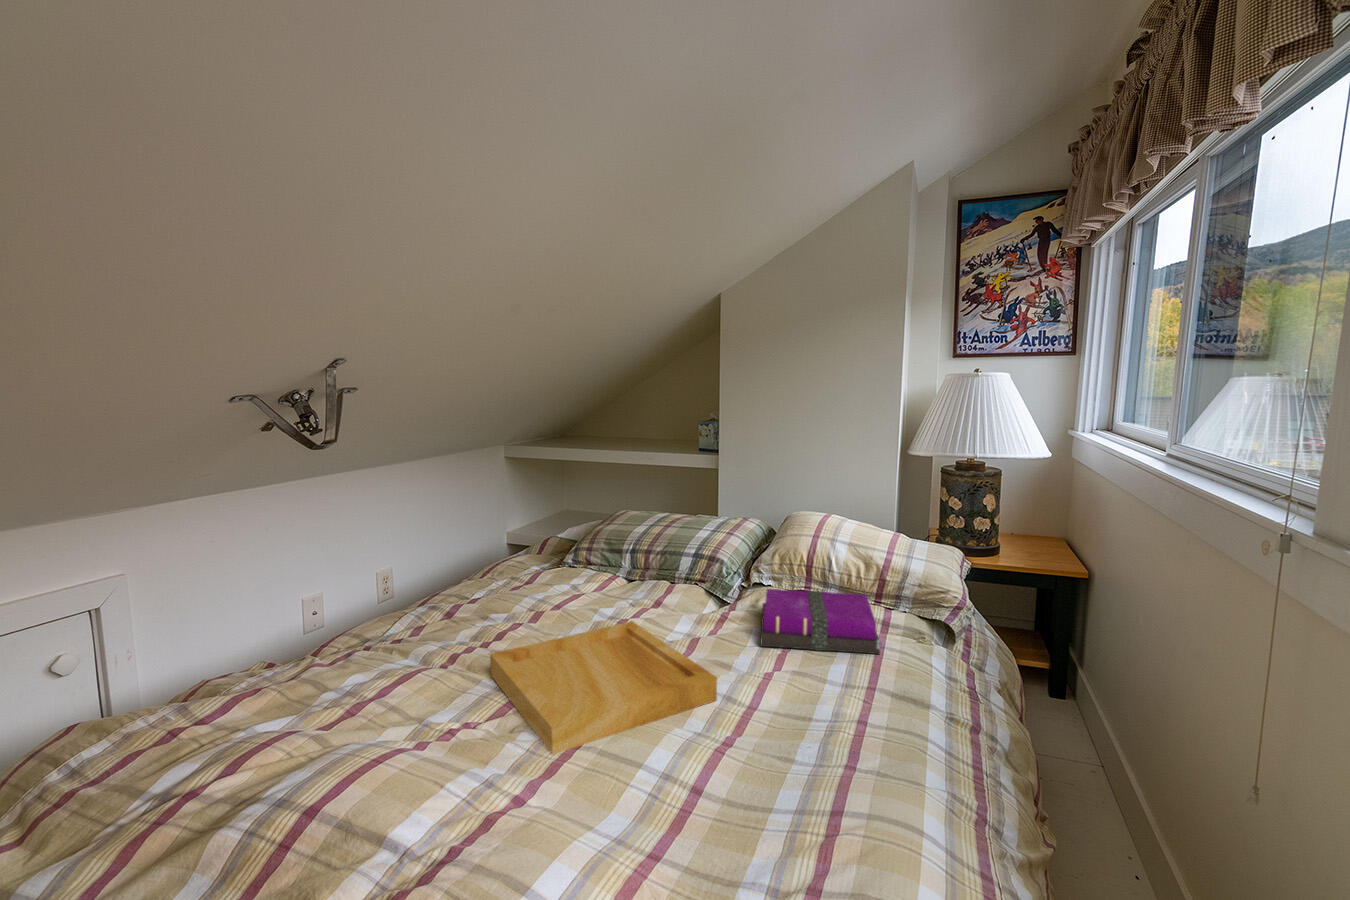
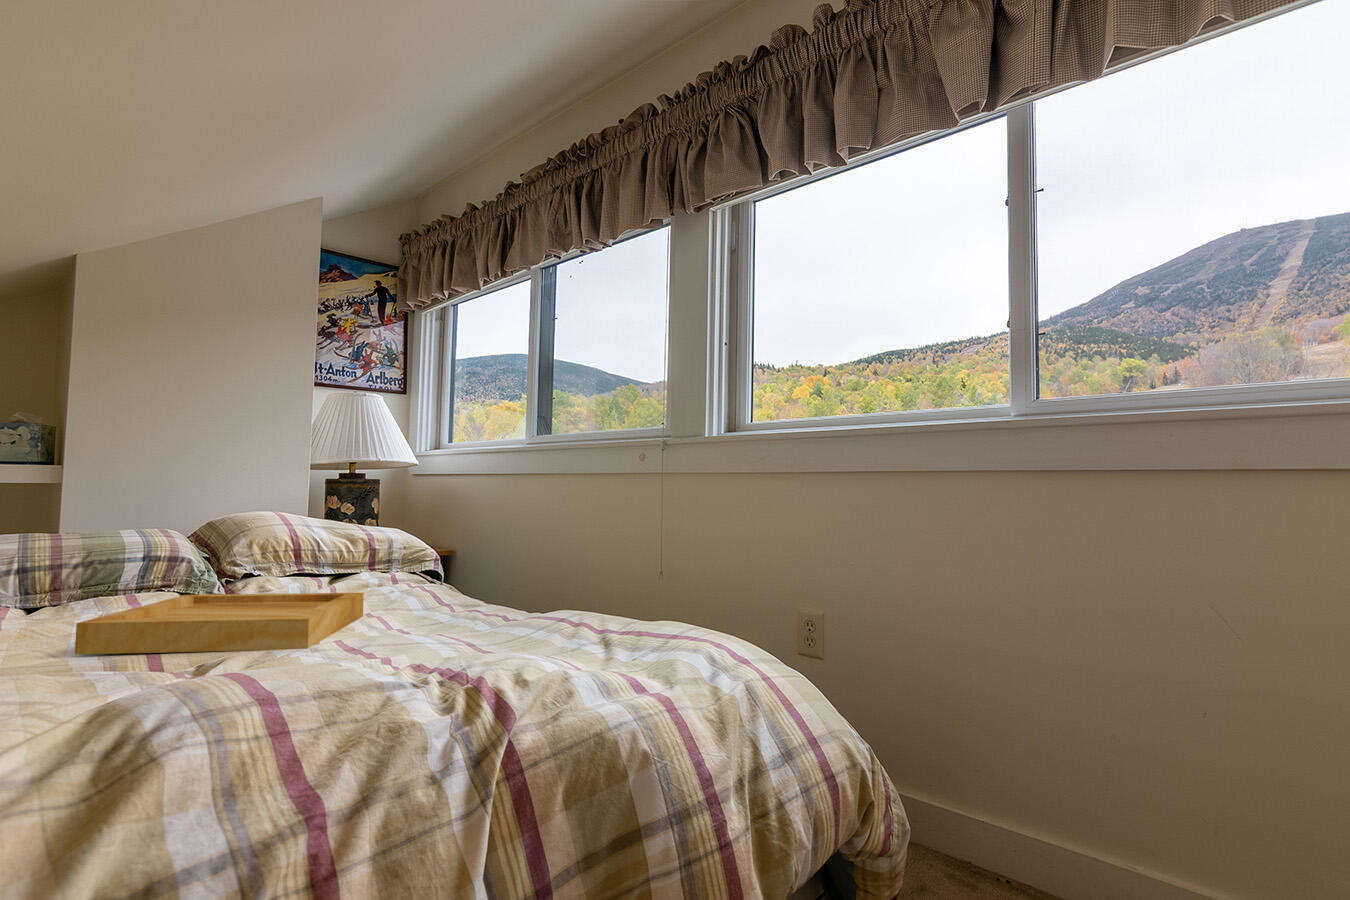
notebook: present [761,589,881,654] -> none [274,559,419,601]

